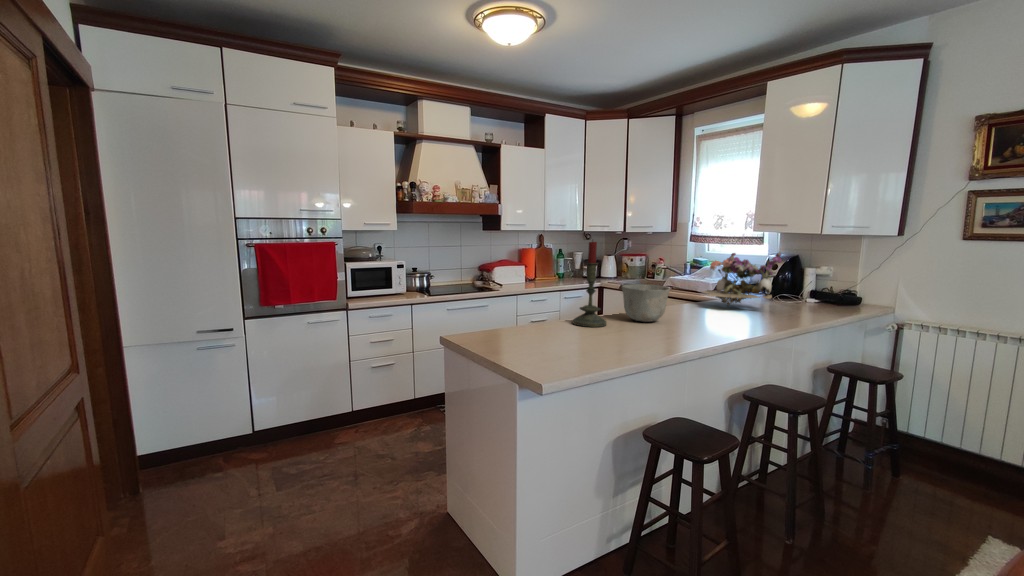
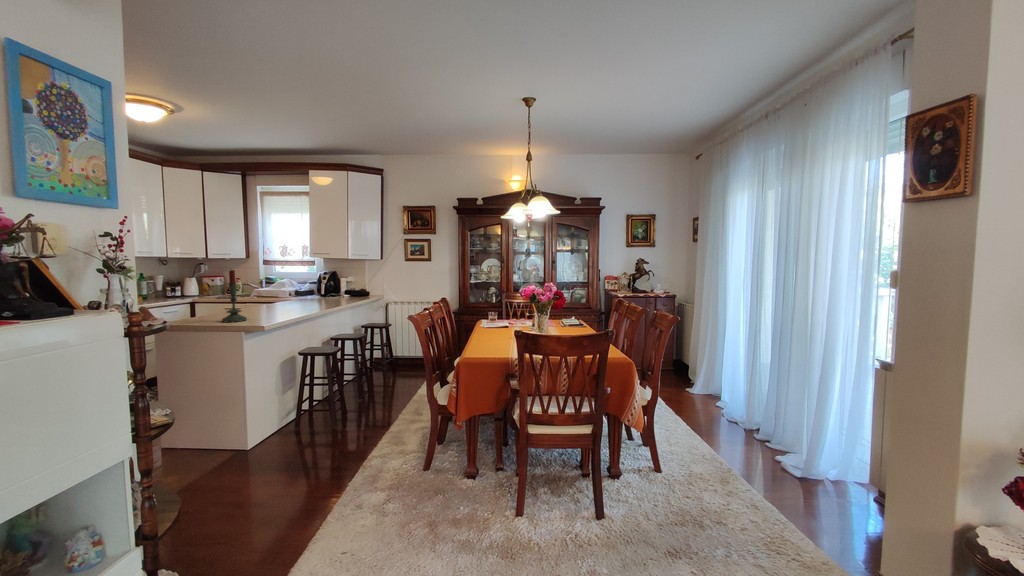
flower arrangement: present [704,252,782,306] -> none [287,270,333,303]
ceramic bowl: present [622,284,670,322] -> none [249,293,282,315]

